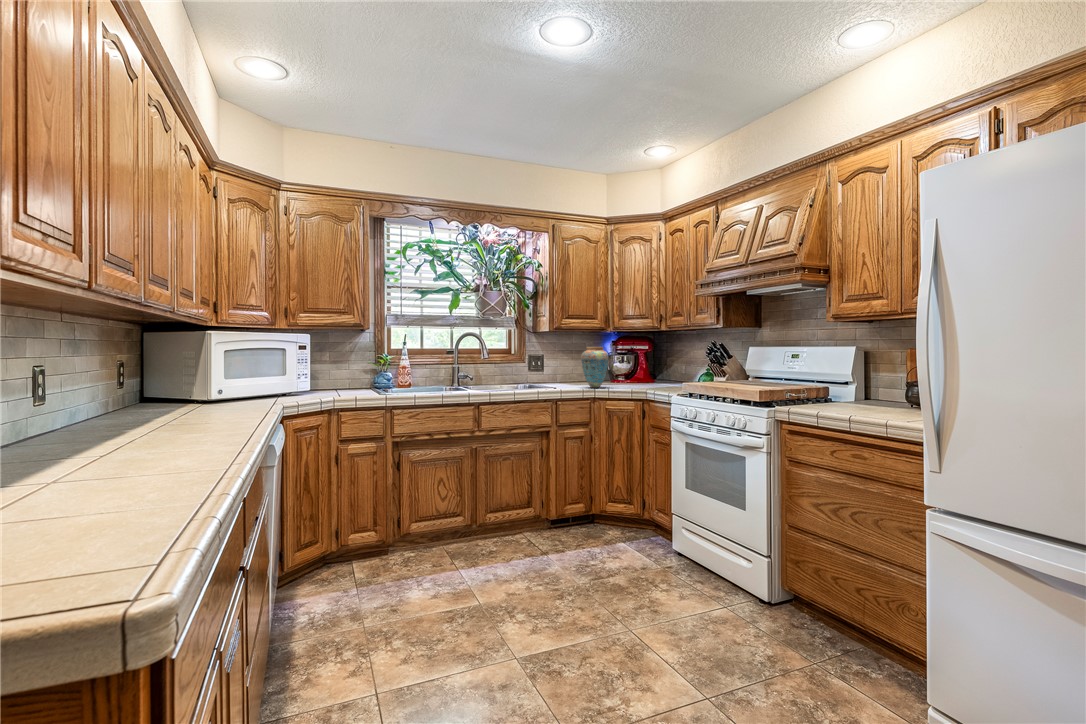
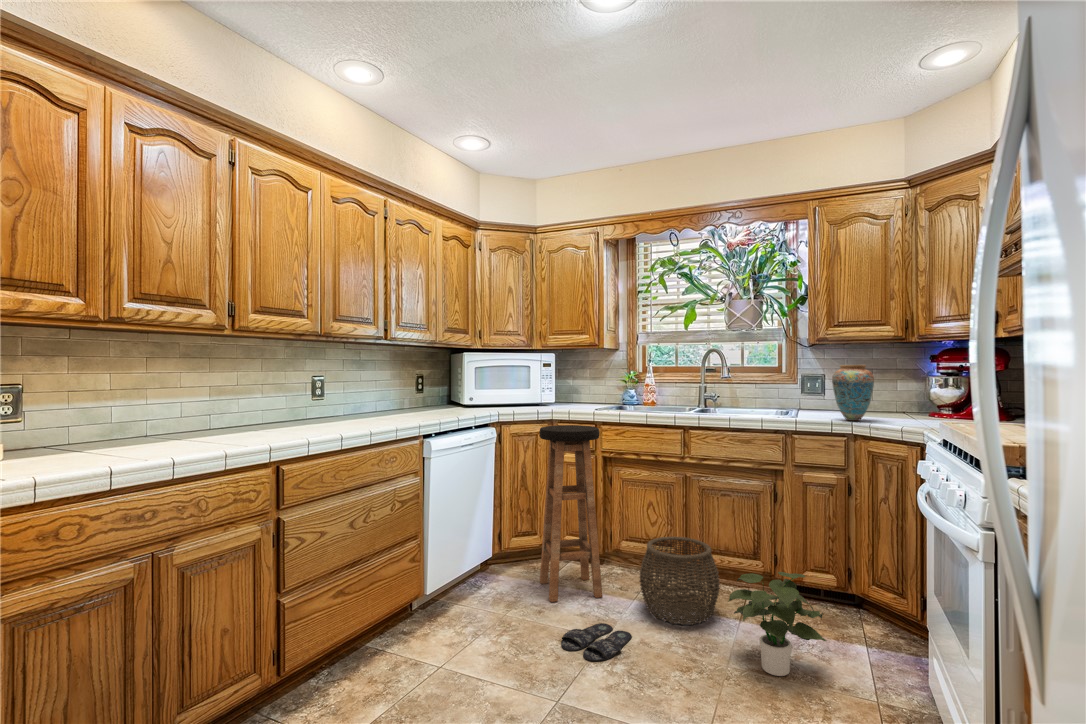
bar stool: none [349,411,429,604] -> present [539,425,603,602]
woven basket: none [467,501,537,579] -> present [640,537,720,625]
potted plant: none [568,503,638,584] -> present [728,572,826,676]
slippers: none [445,599,506,637] -> present [561,623,632,661]

